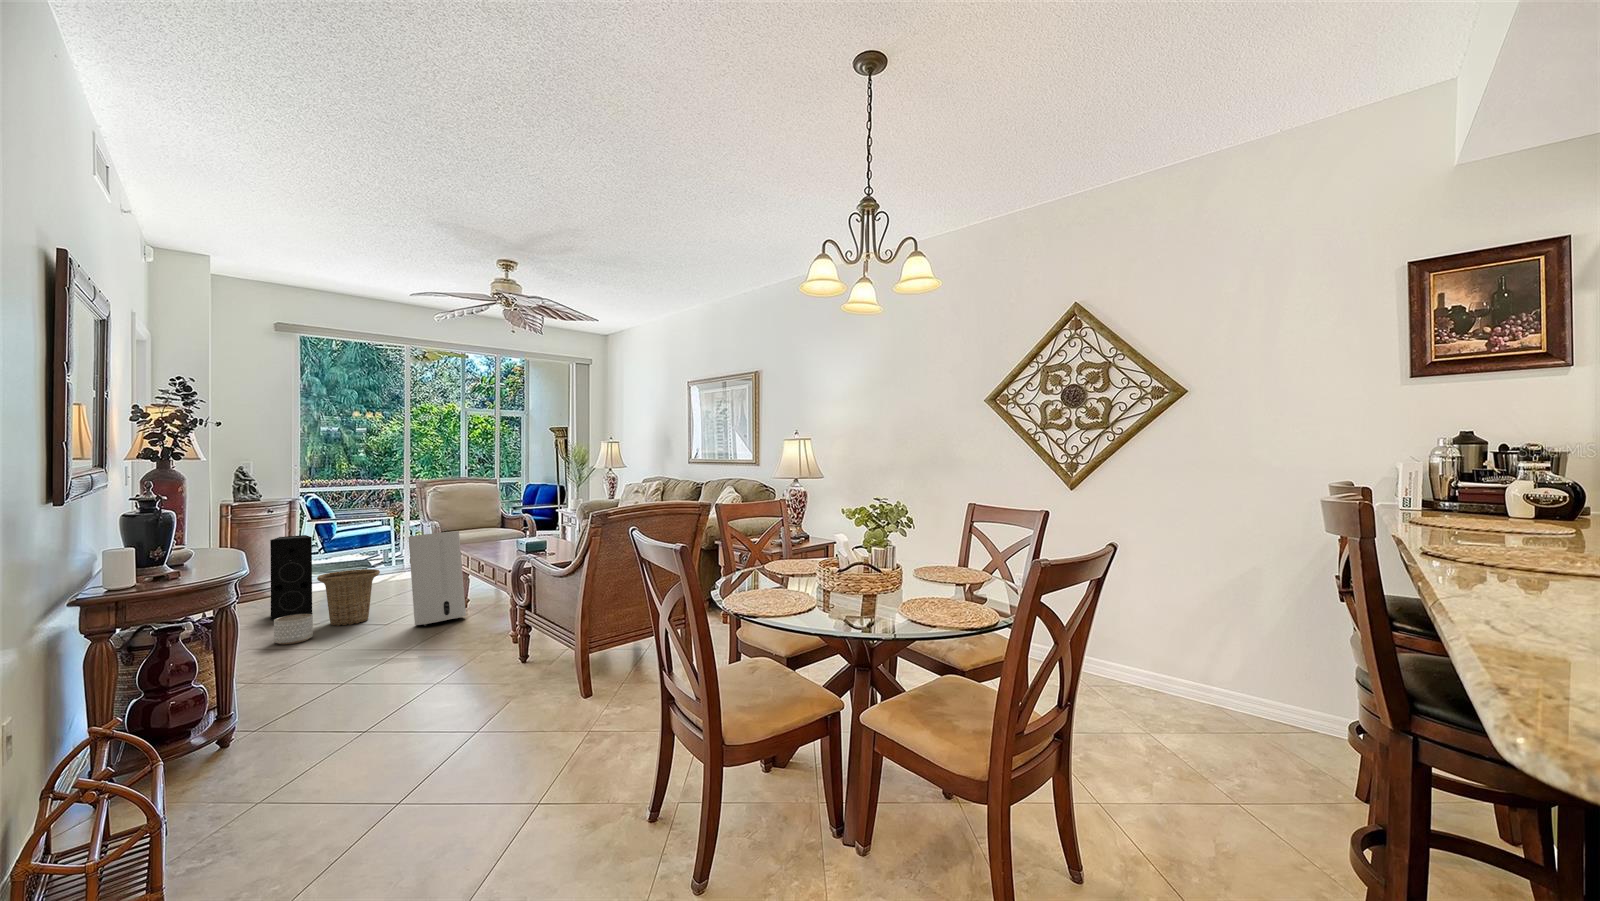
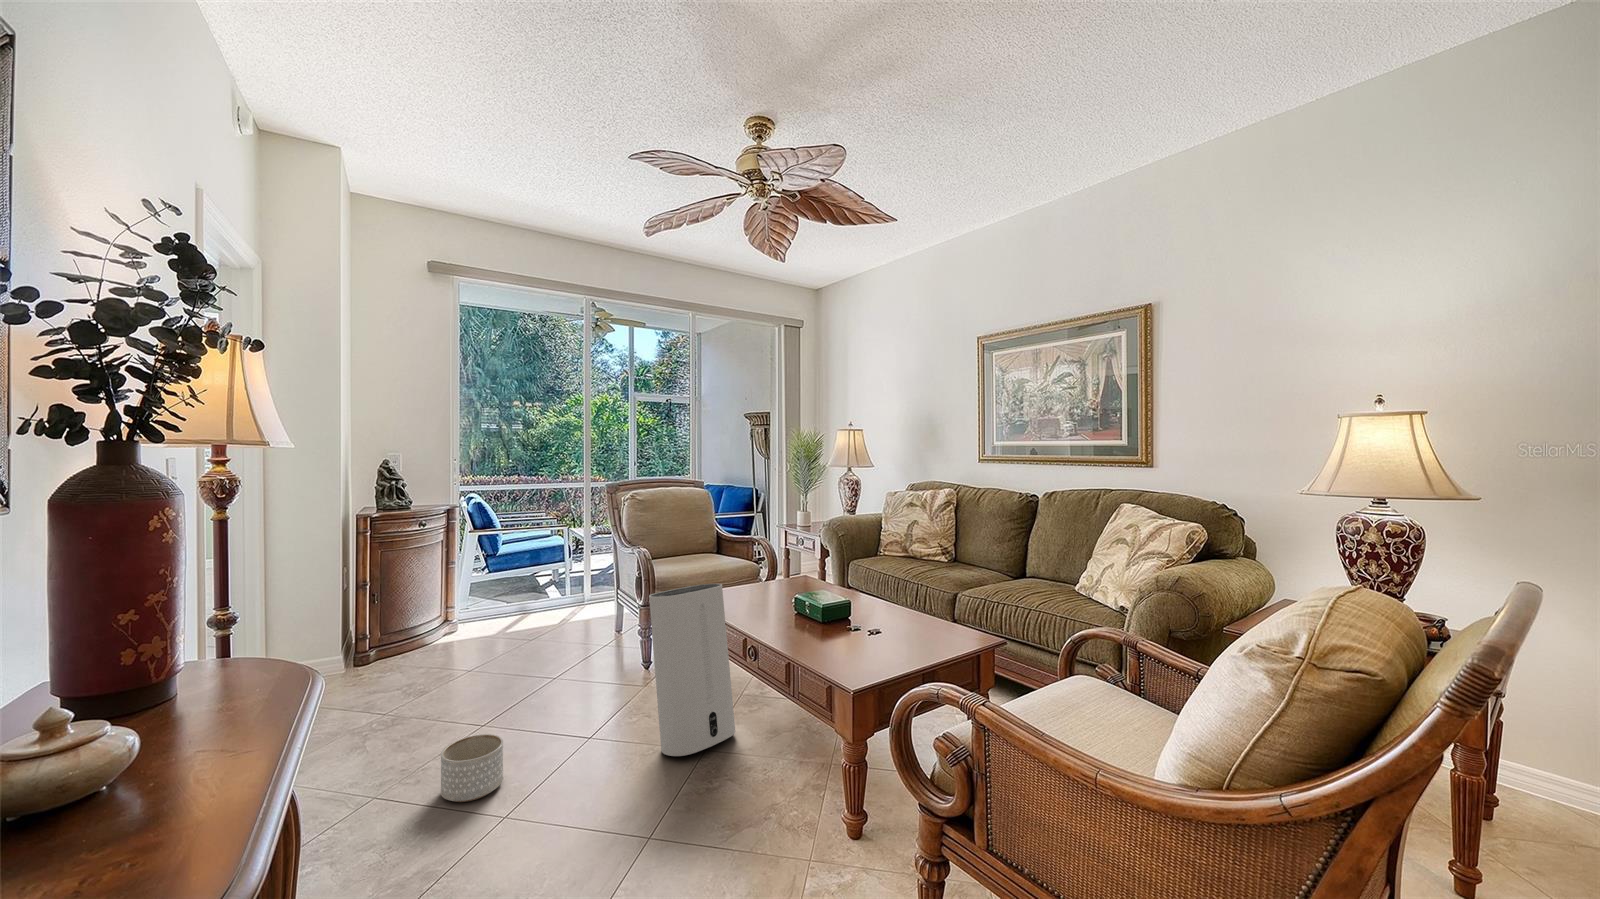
speaker: present [270,535,313,620] -> none [427,570,488,711]
basket: present [317,569,380,626] -> none [502,635,594,740]

